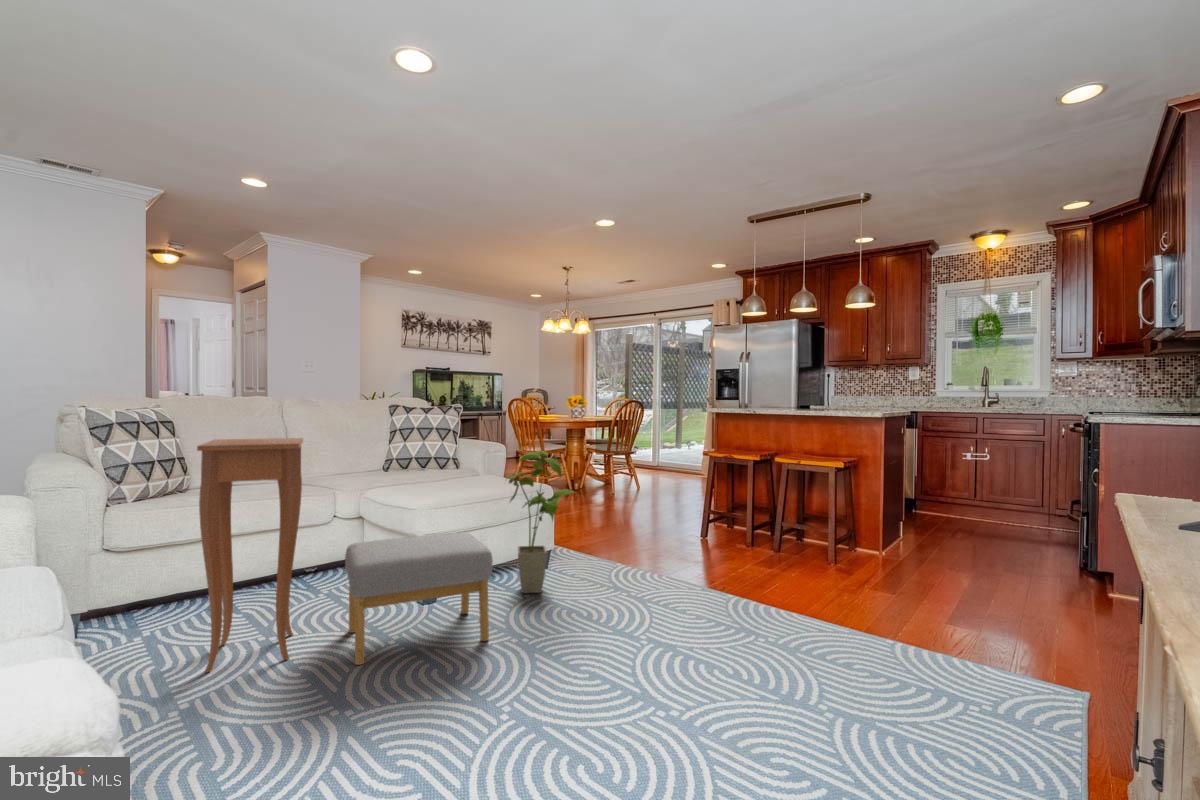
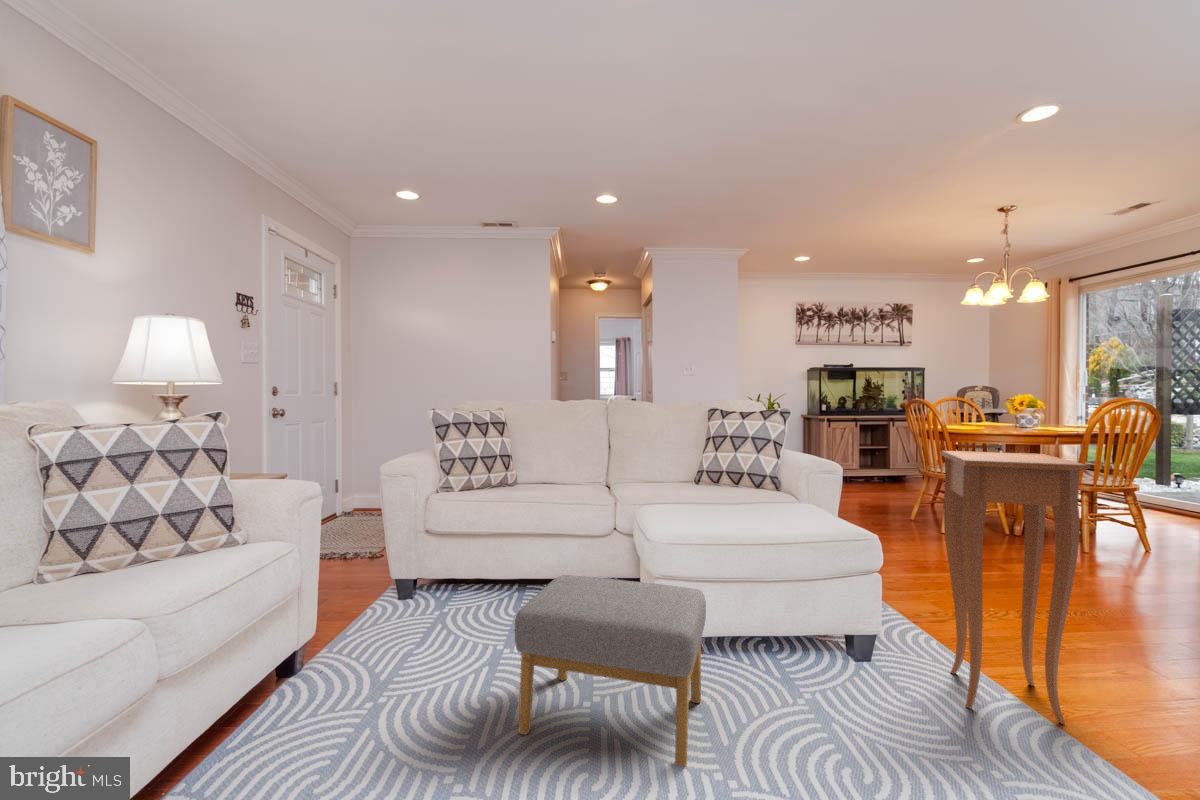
side table: present [197,438,303,672] -> present [941,451,1088,724]
house plant: present [507,451,574,593] -> none [778,485,904,705]

